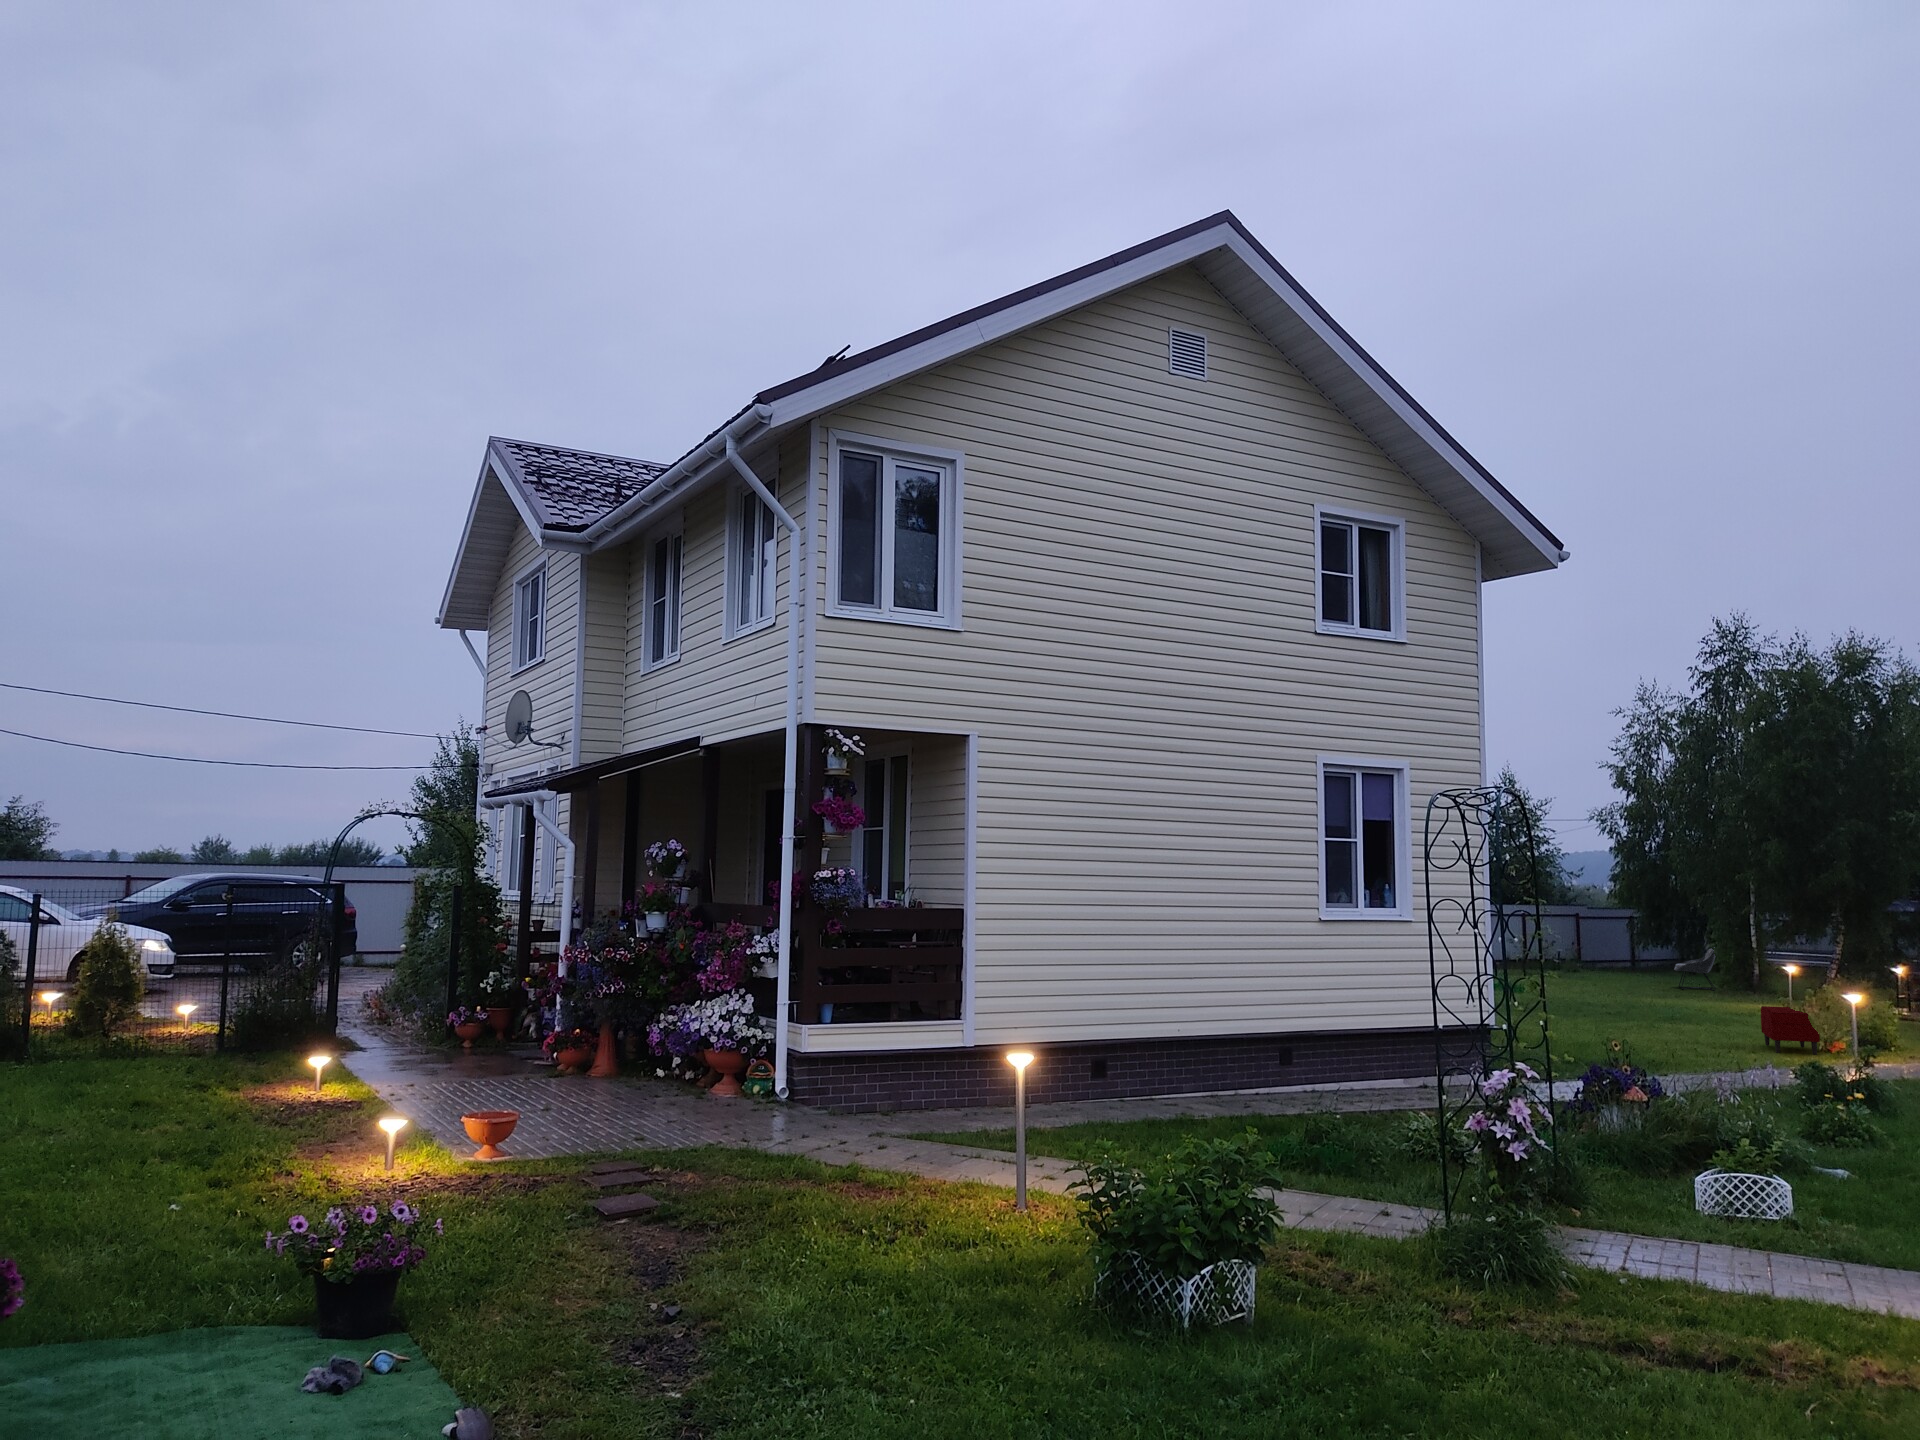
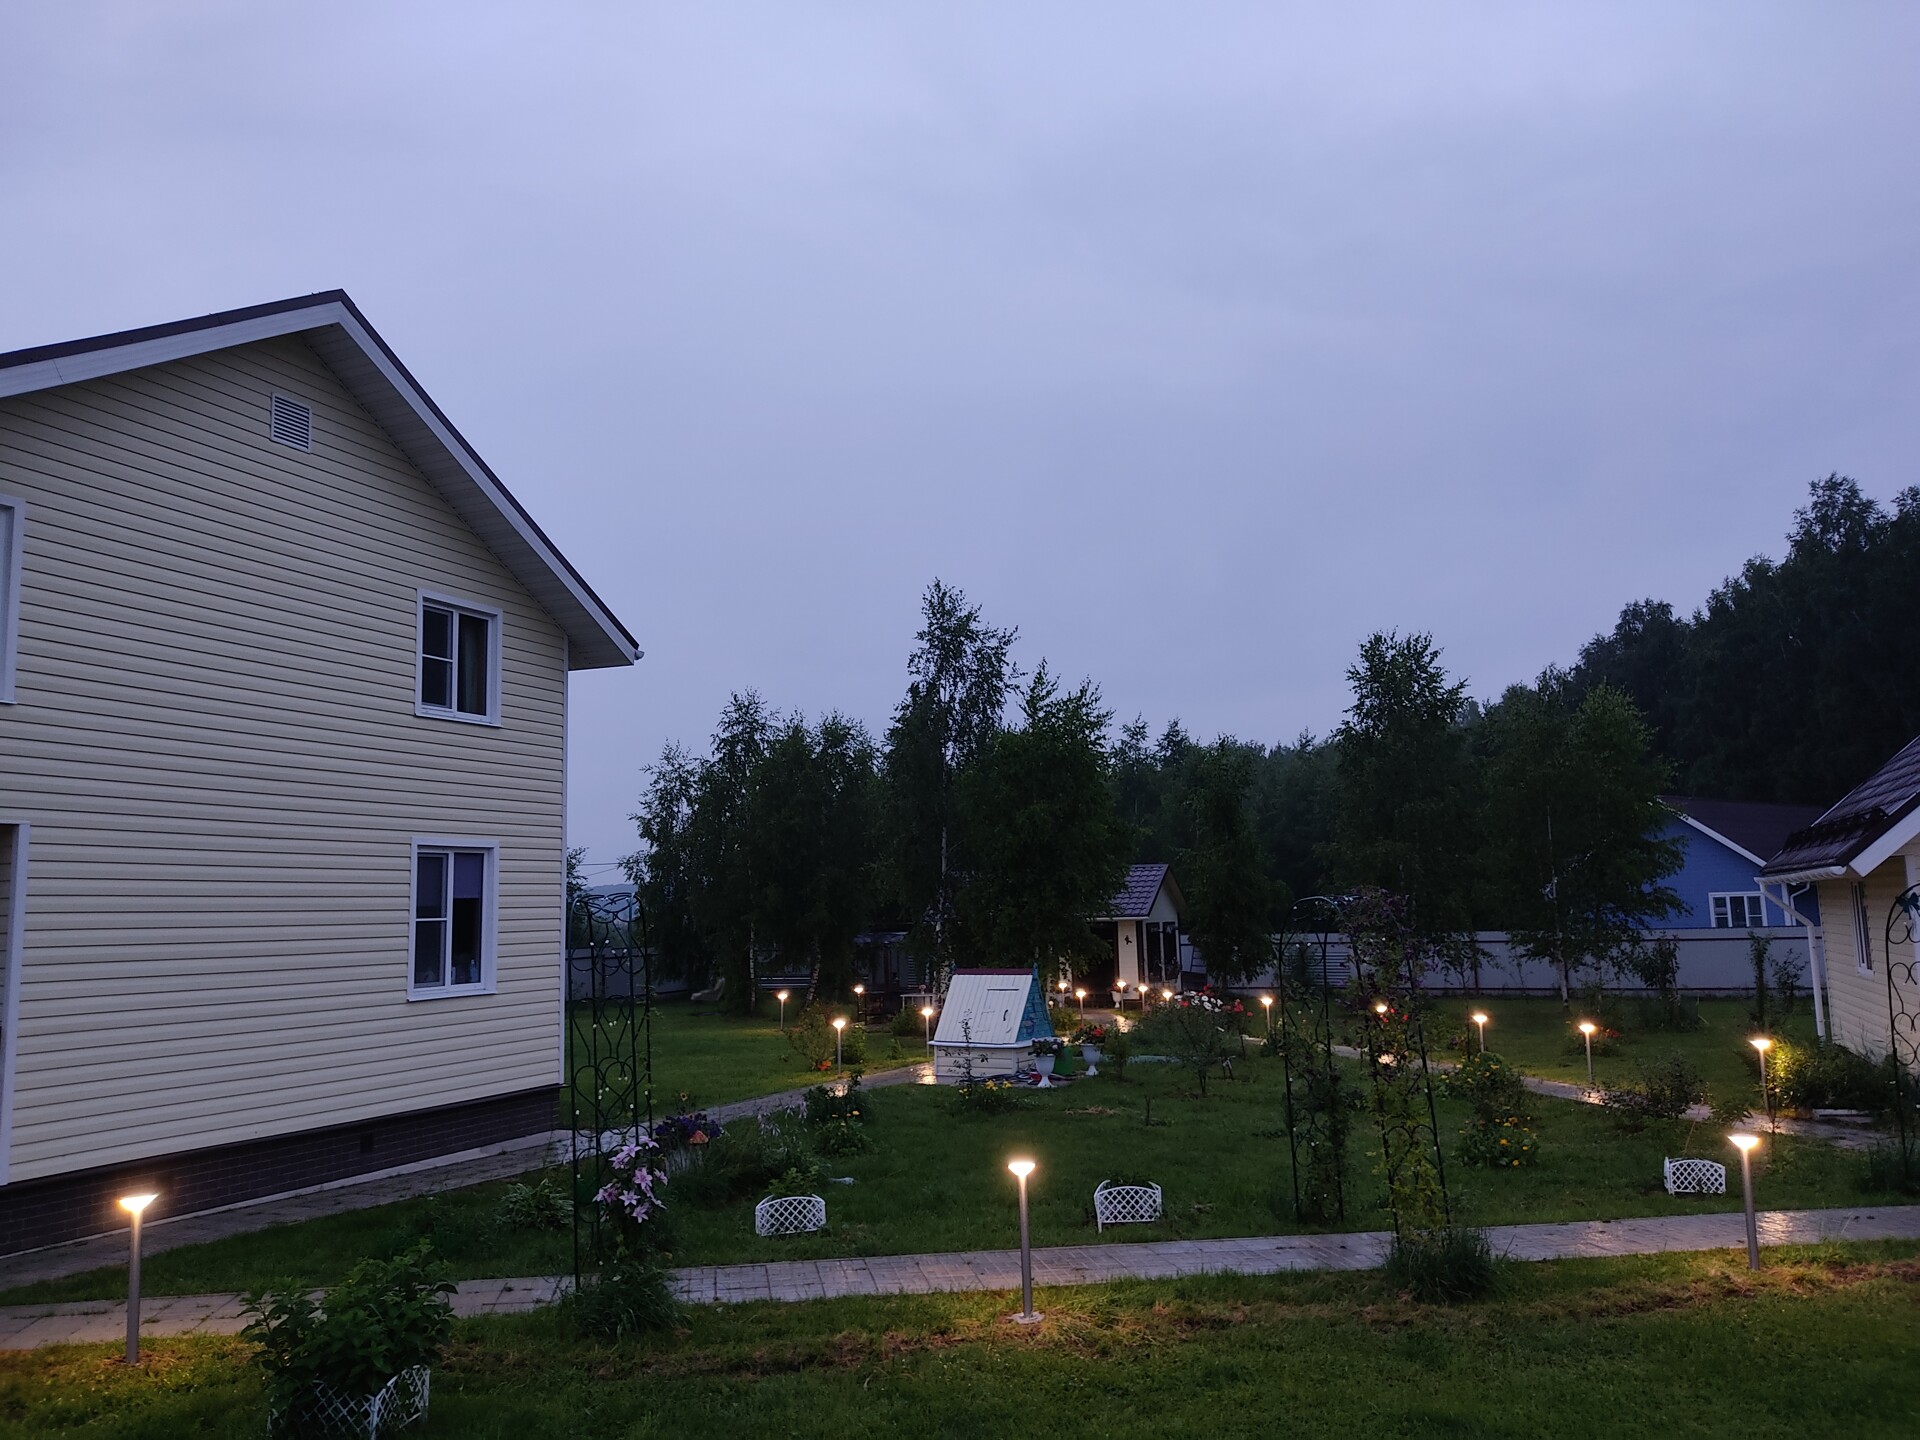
bench: present [1761,1006,1820,1055] -> none [770,1032,813,1073]

